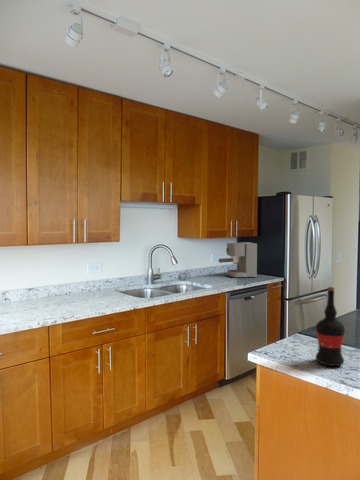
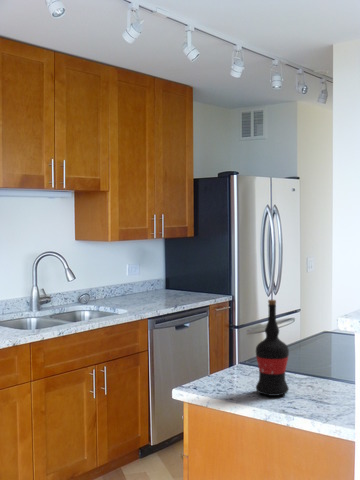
coffee maker: present [219,242,257,278] -> none [137,245,193,298]

